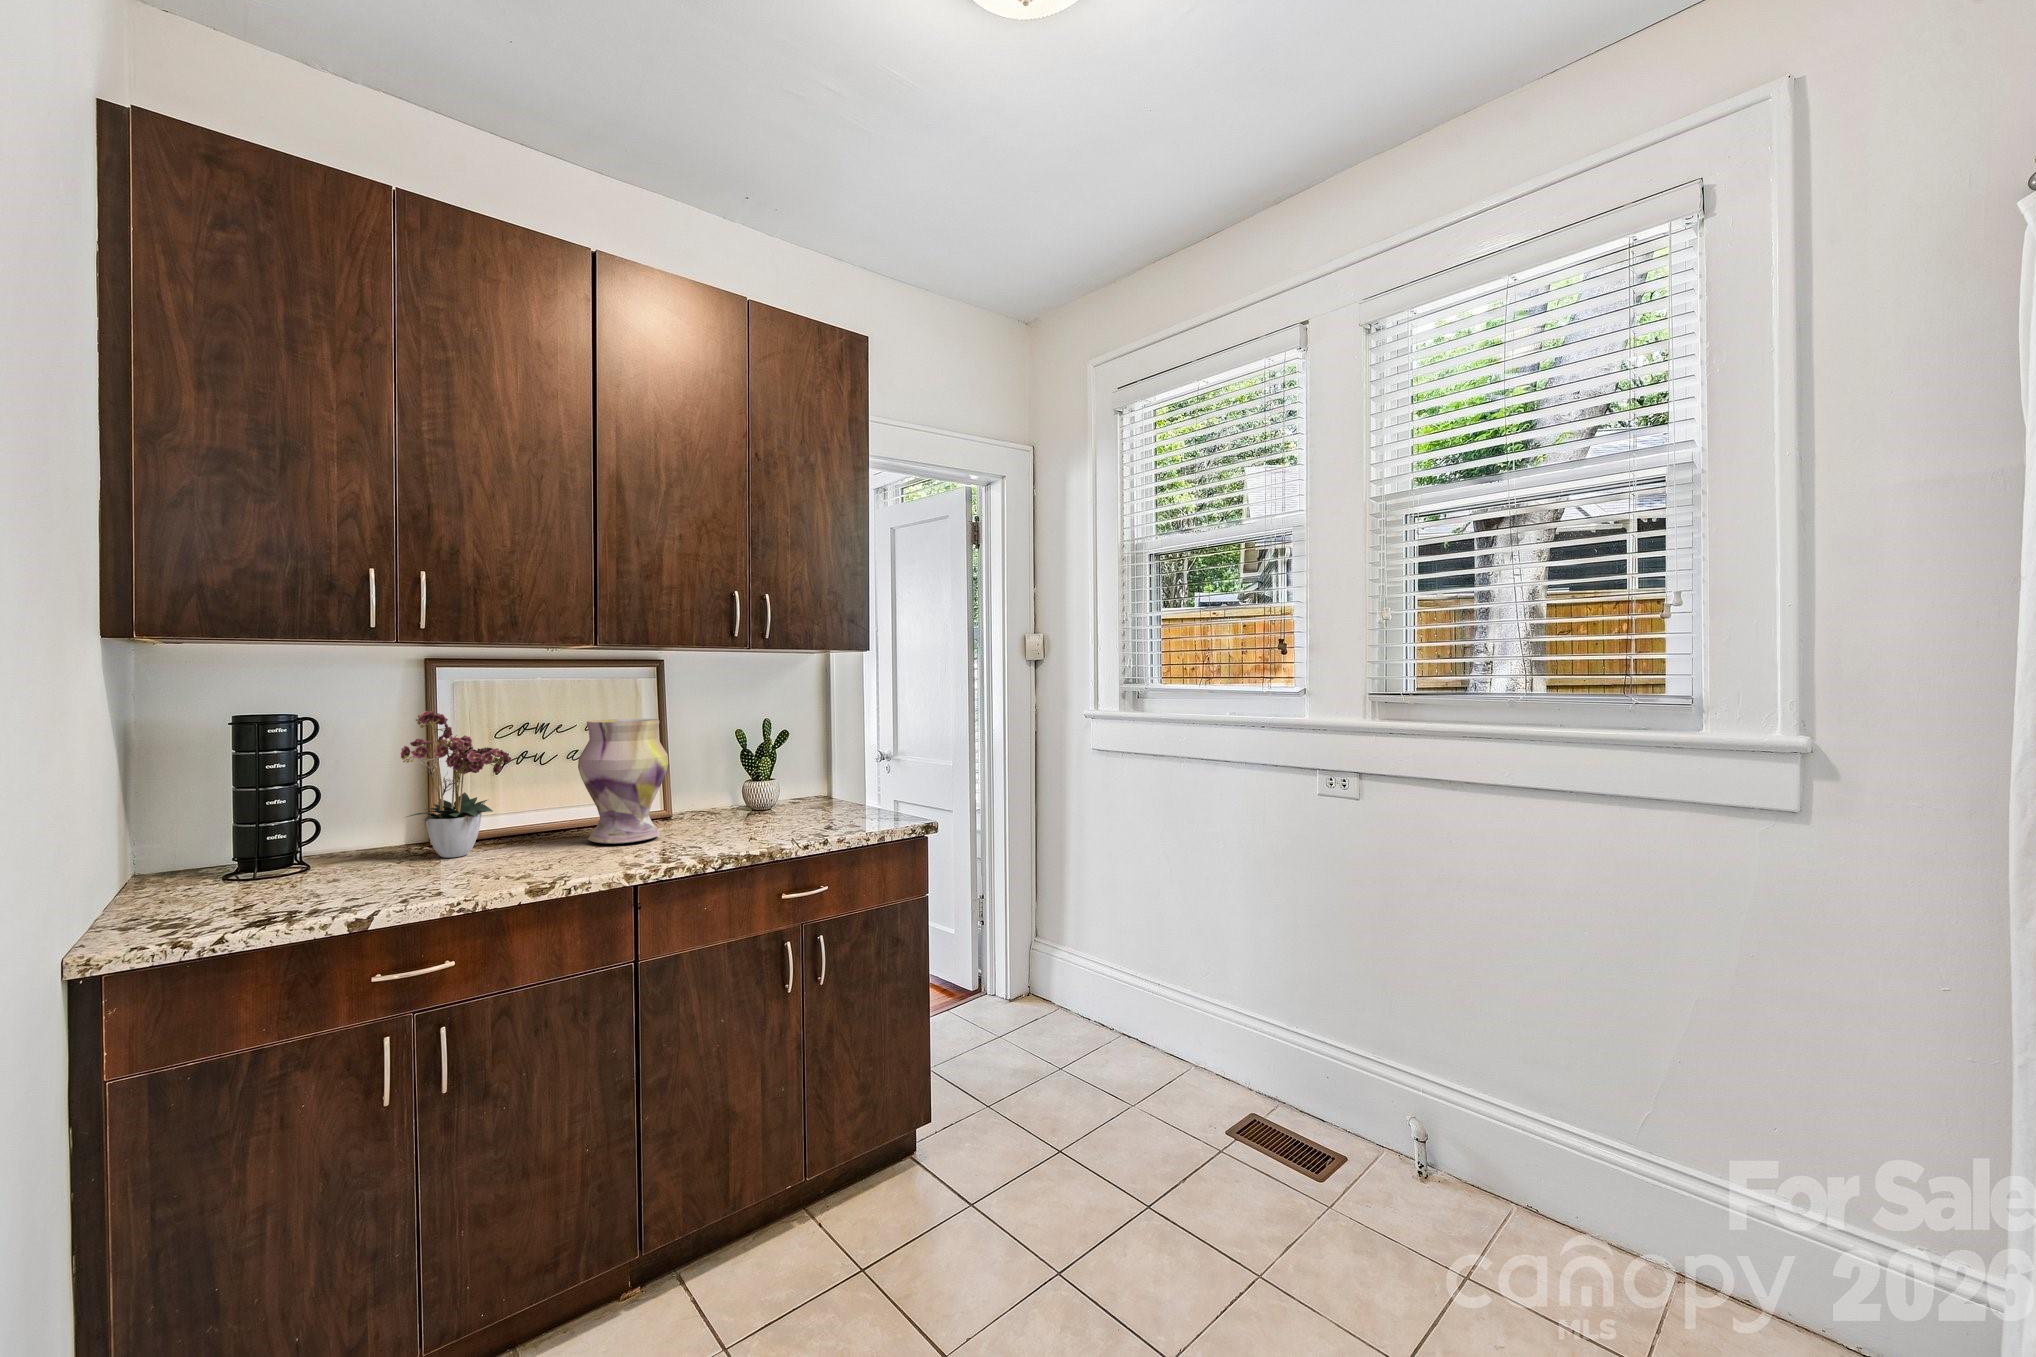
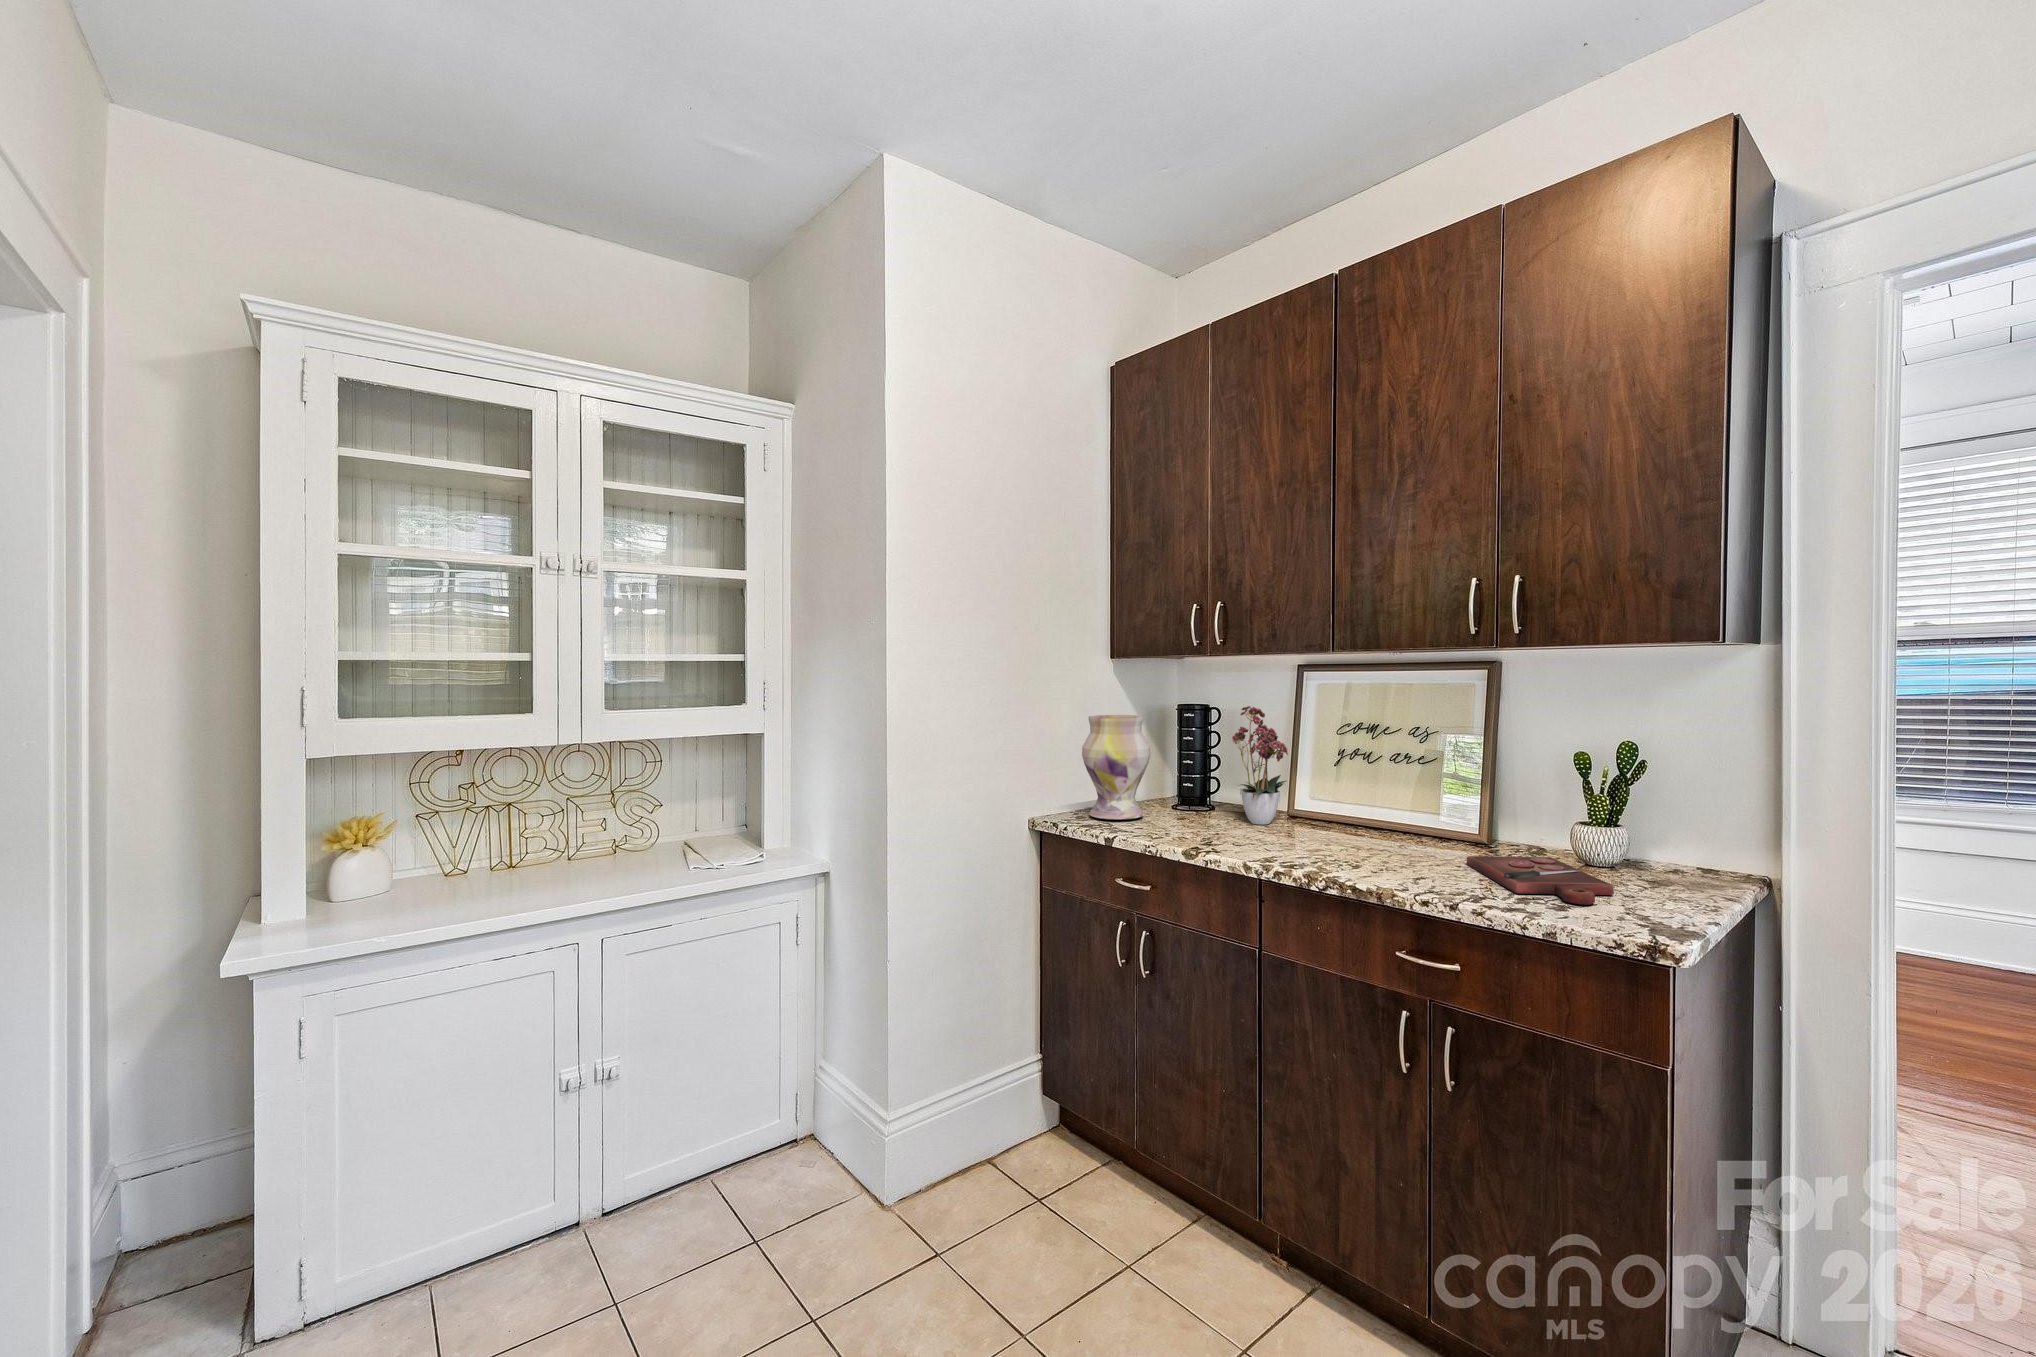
vase: present [578,719,668,844] -> present [1082,715,1151,820]
cutting board: none [722,809,855,827] -> present [1467,856,1614,905]

